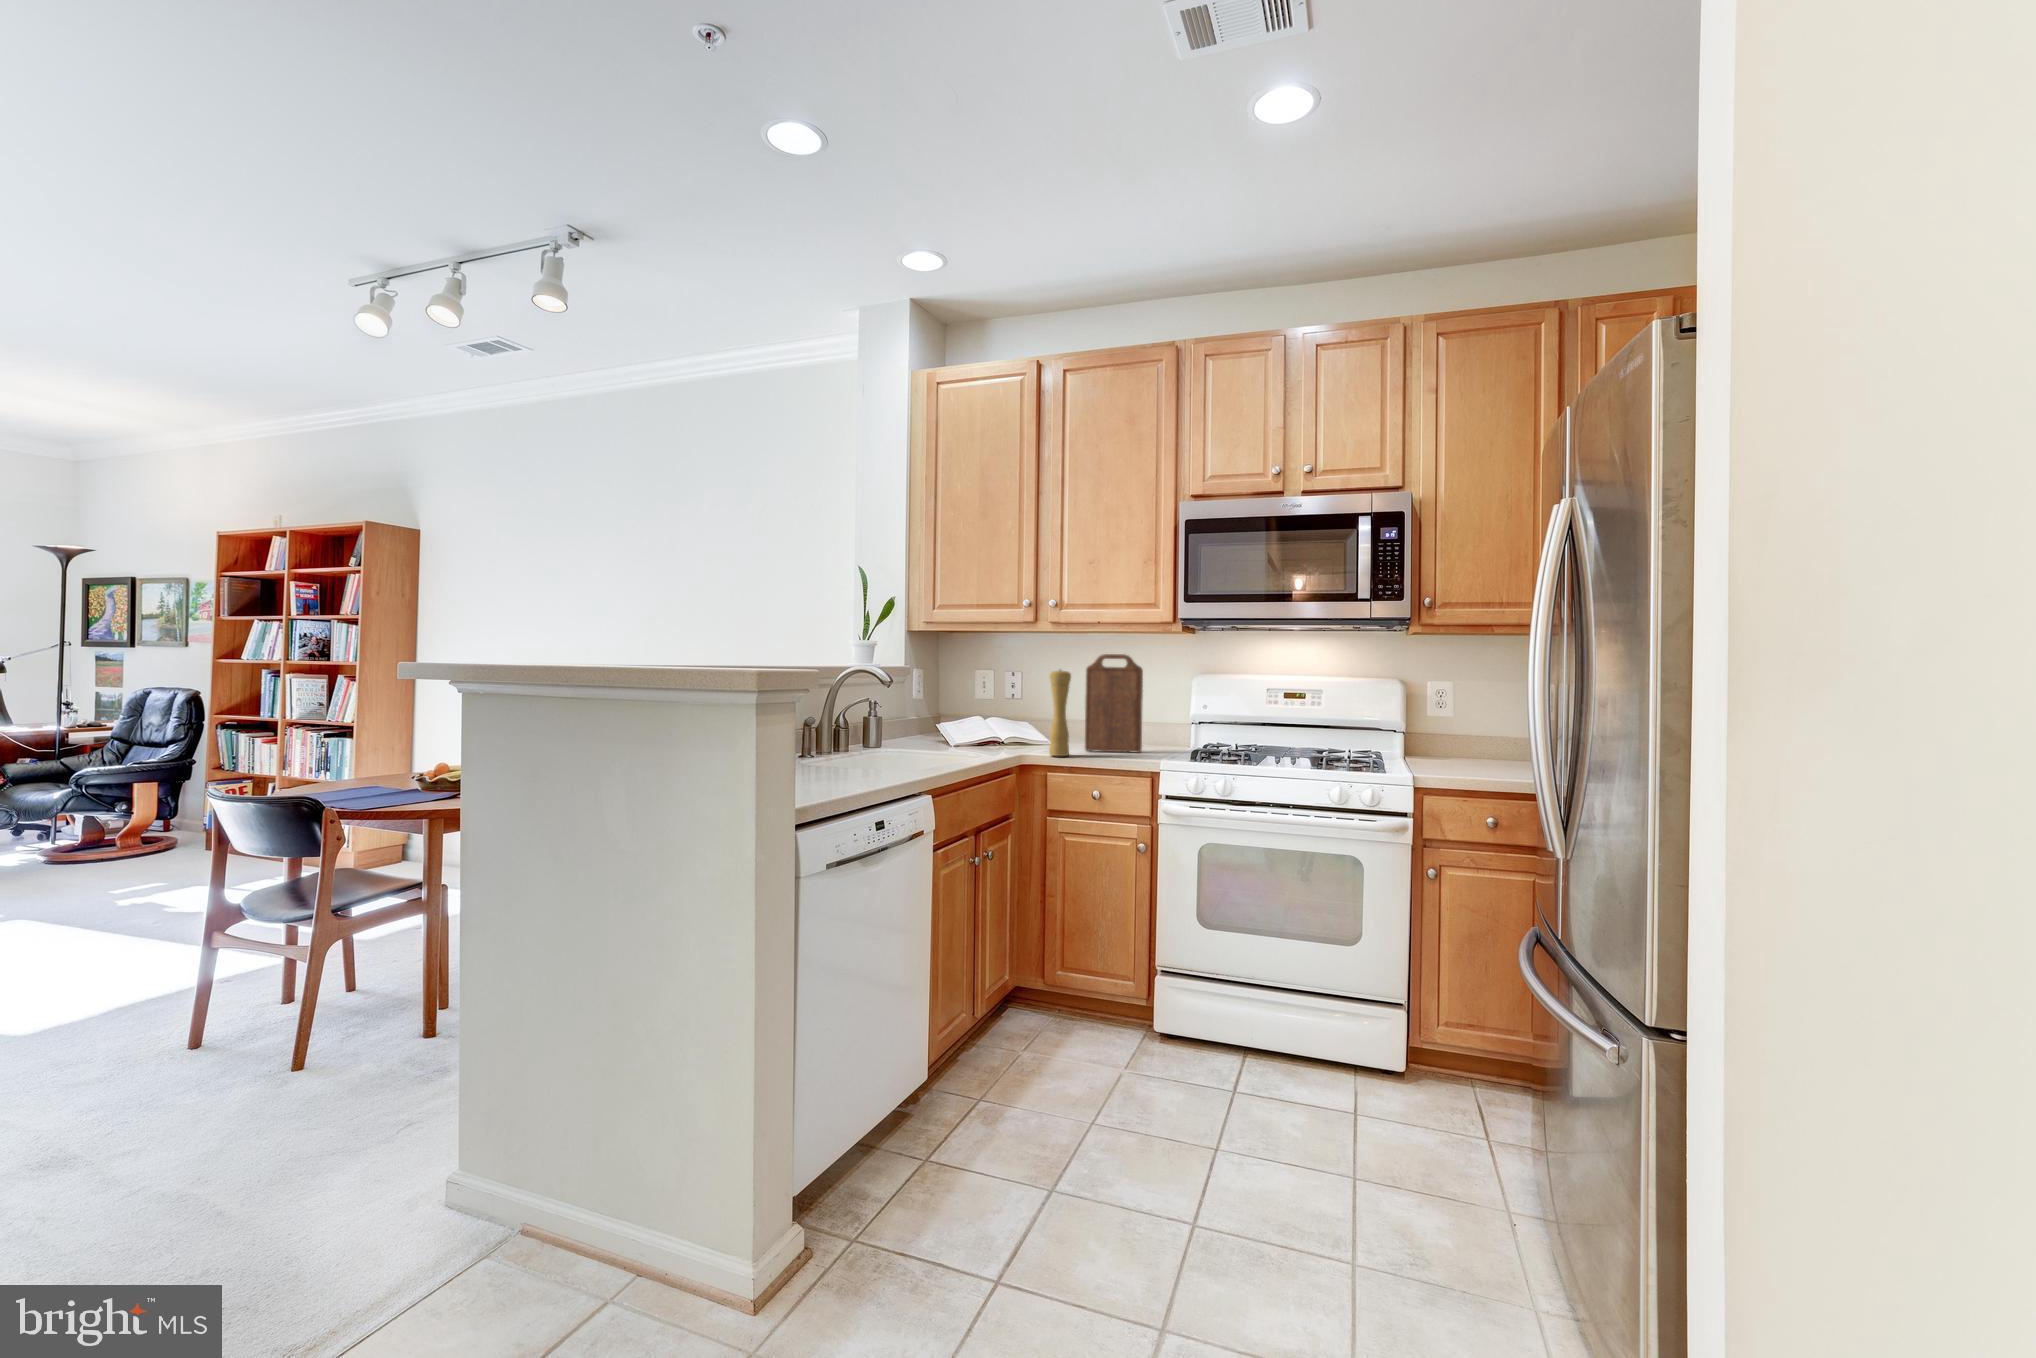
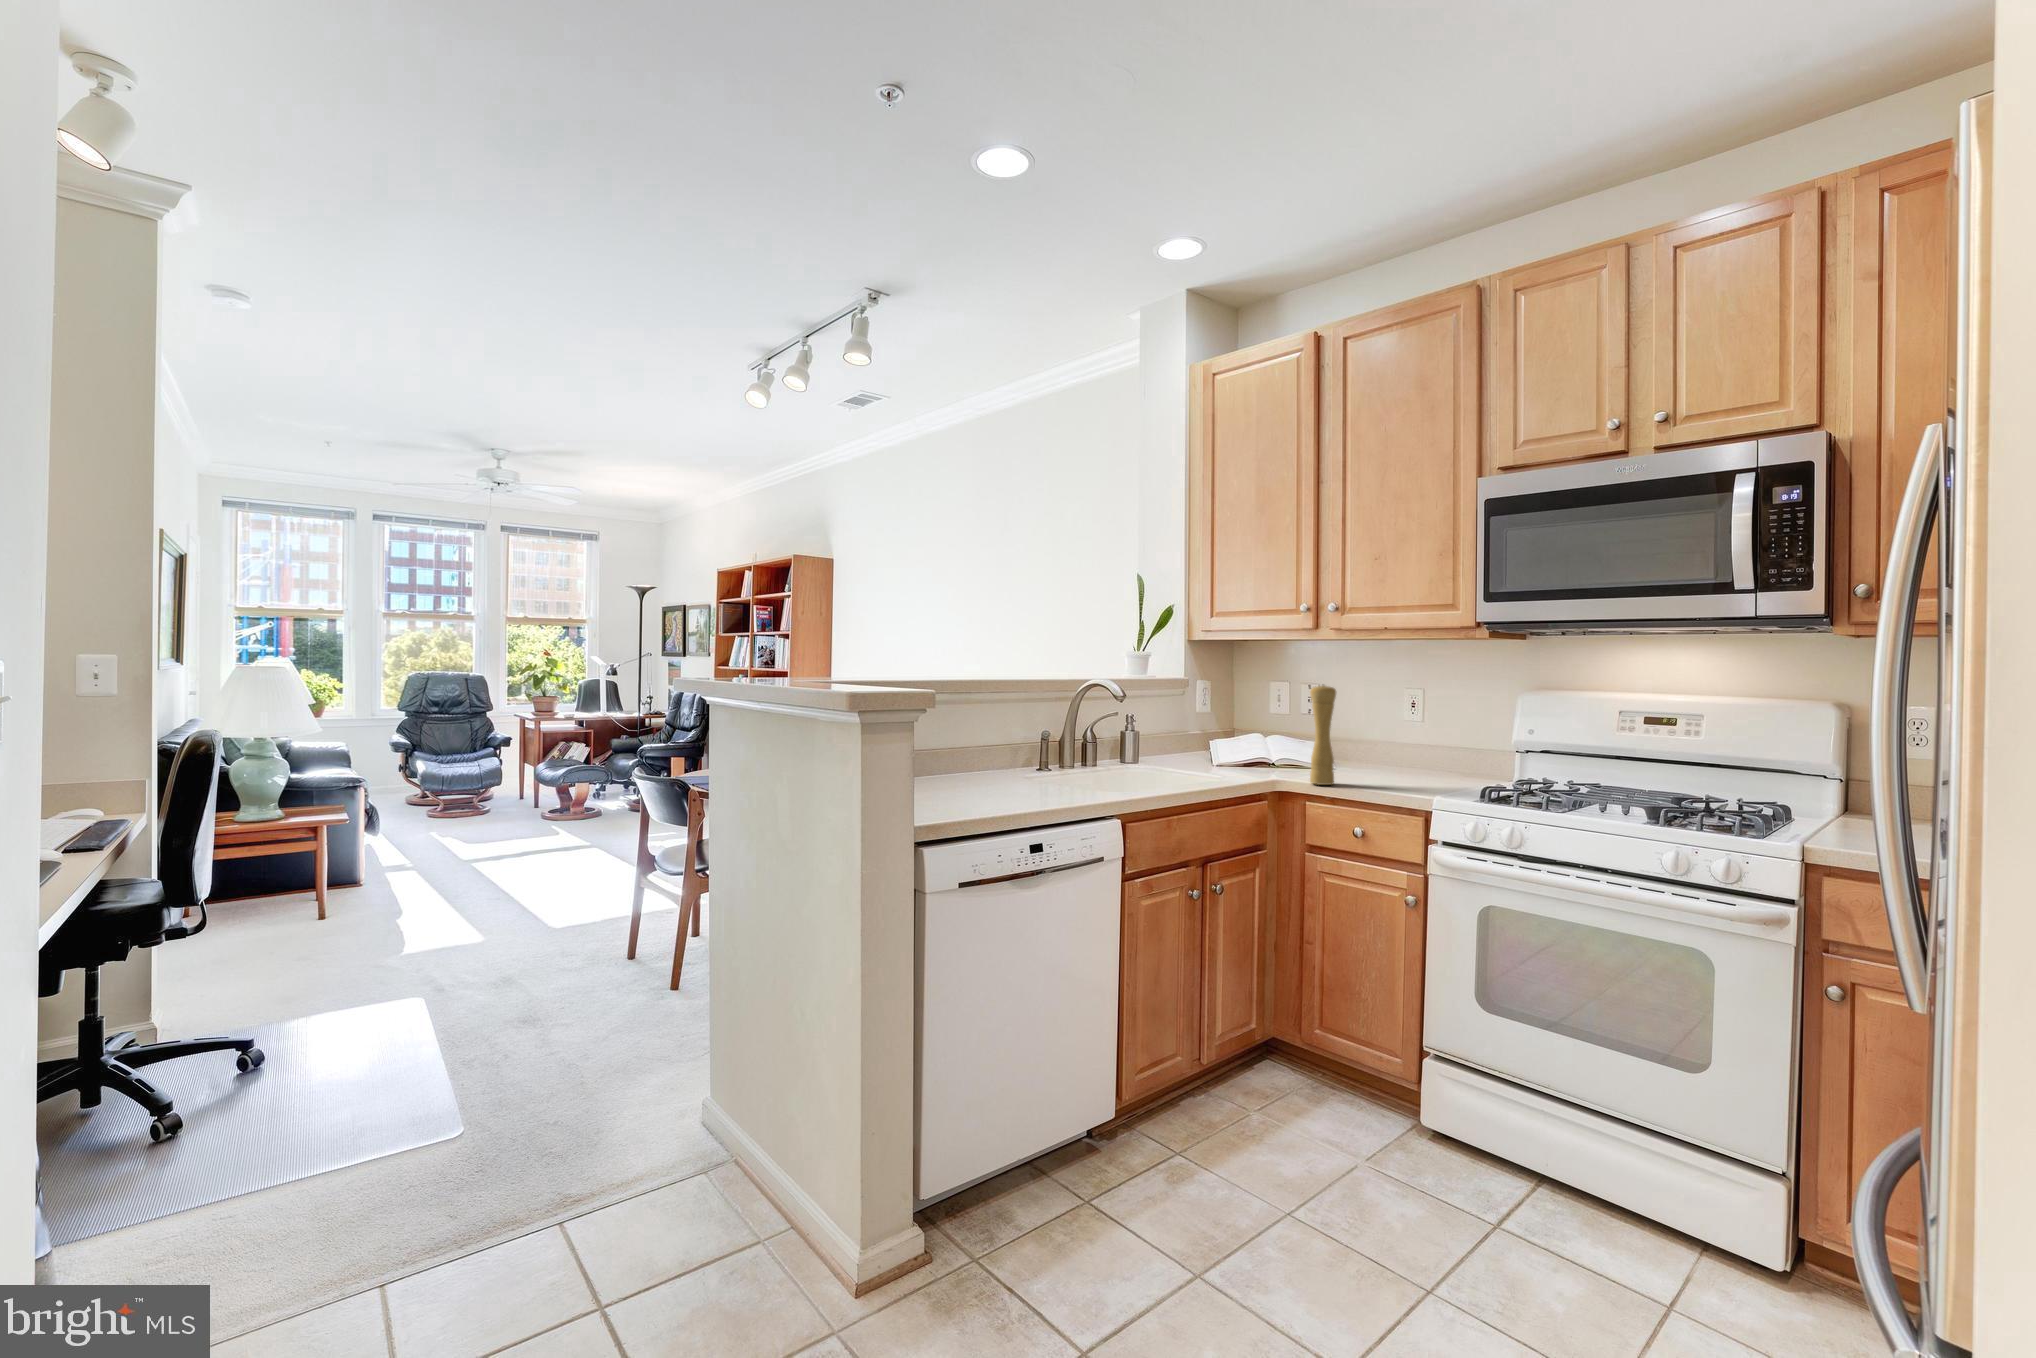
cutting board: present [1085,654,1143,753] -> none [1362,666,1435,785]

